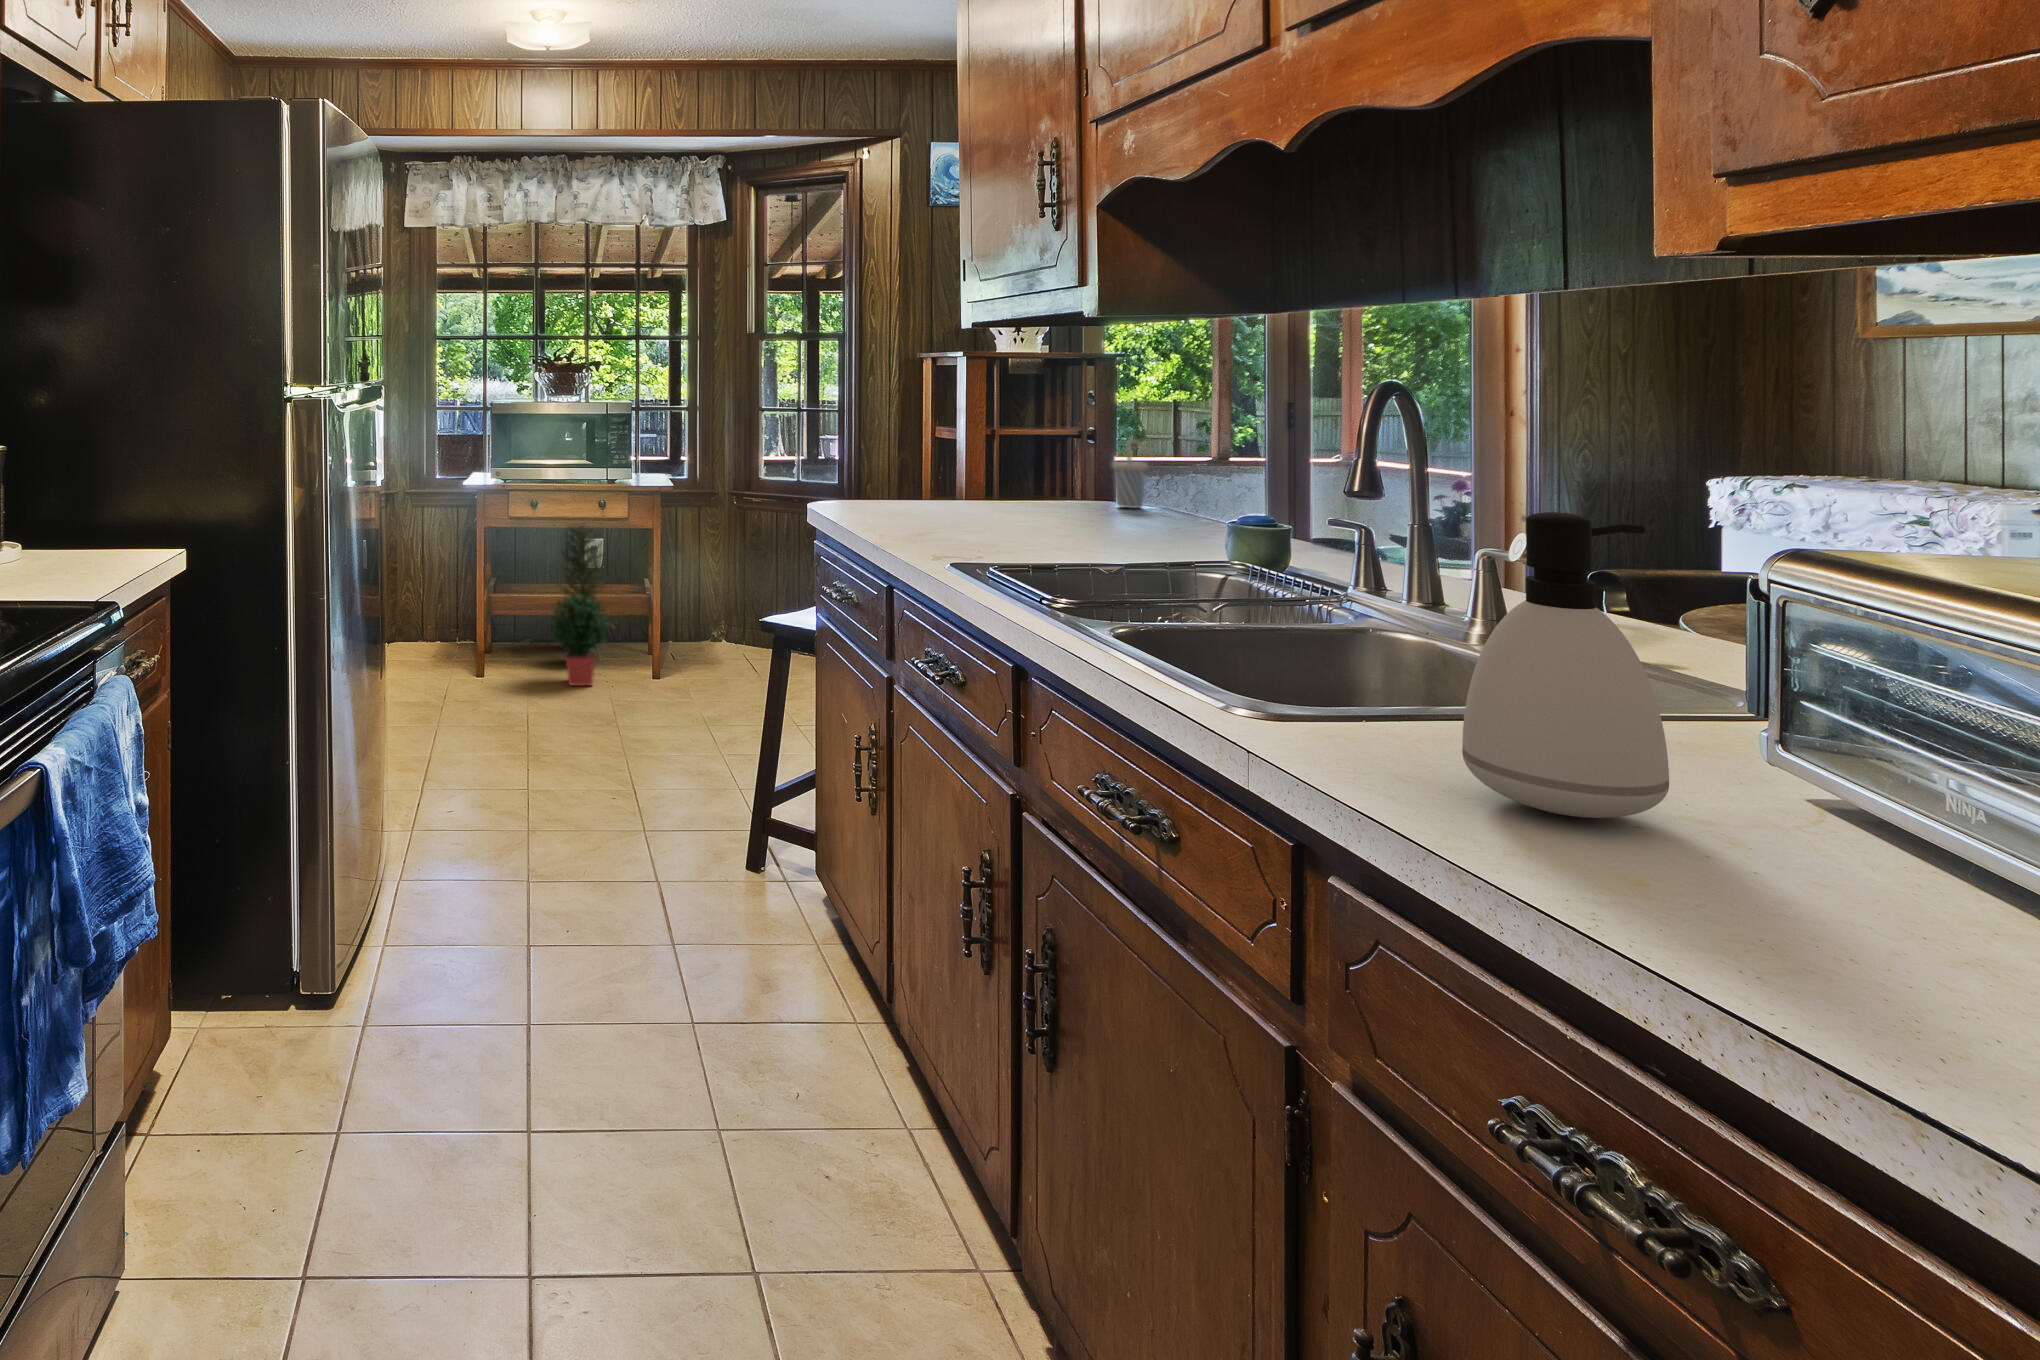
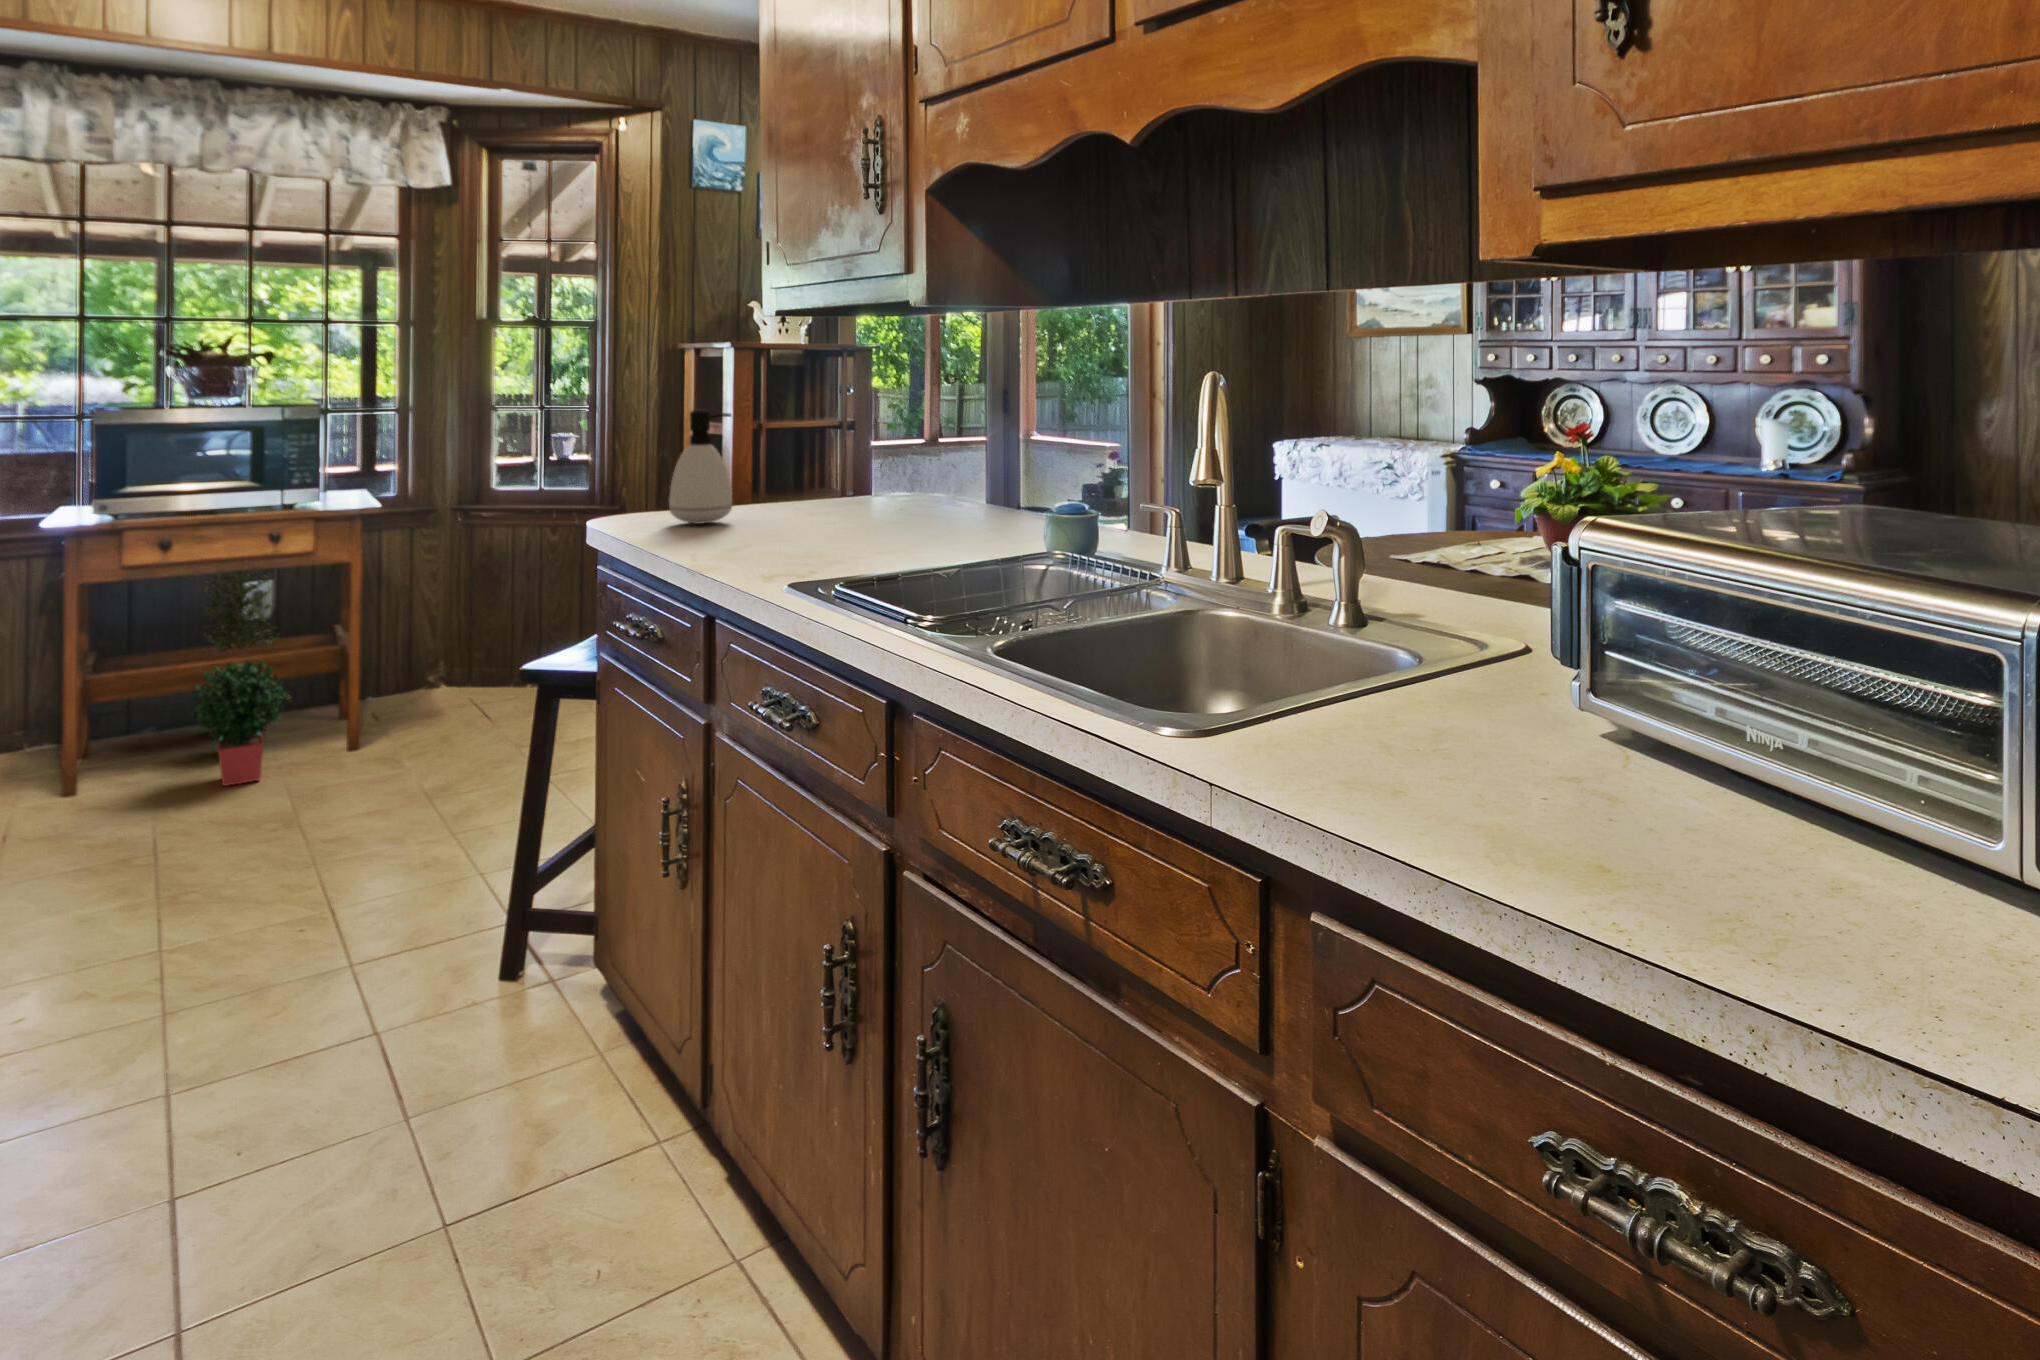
cup: present [1112,439,1150,508] -> none [911,434,948,506]
soap dispenser: present [1462,512,1669,818] -> present [669,409,732,524]

